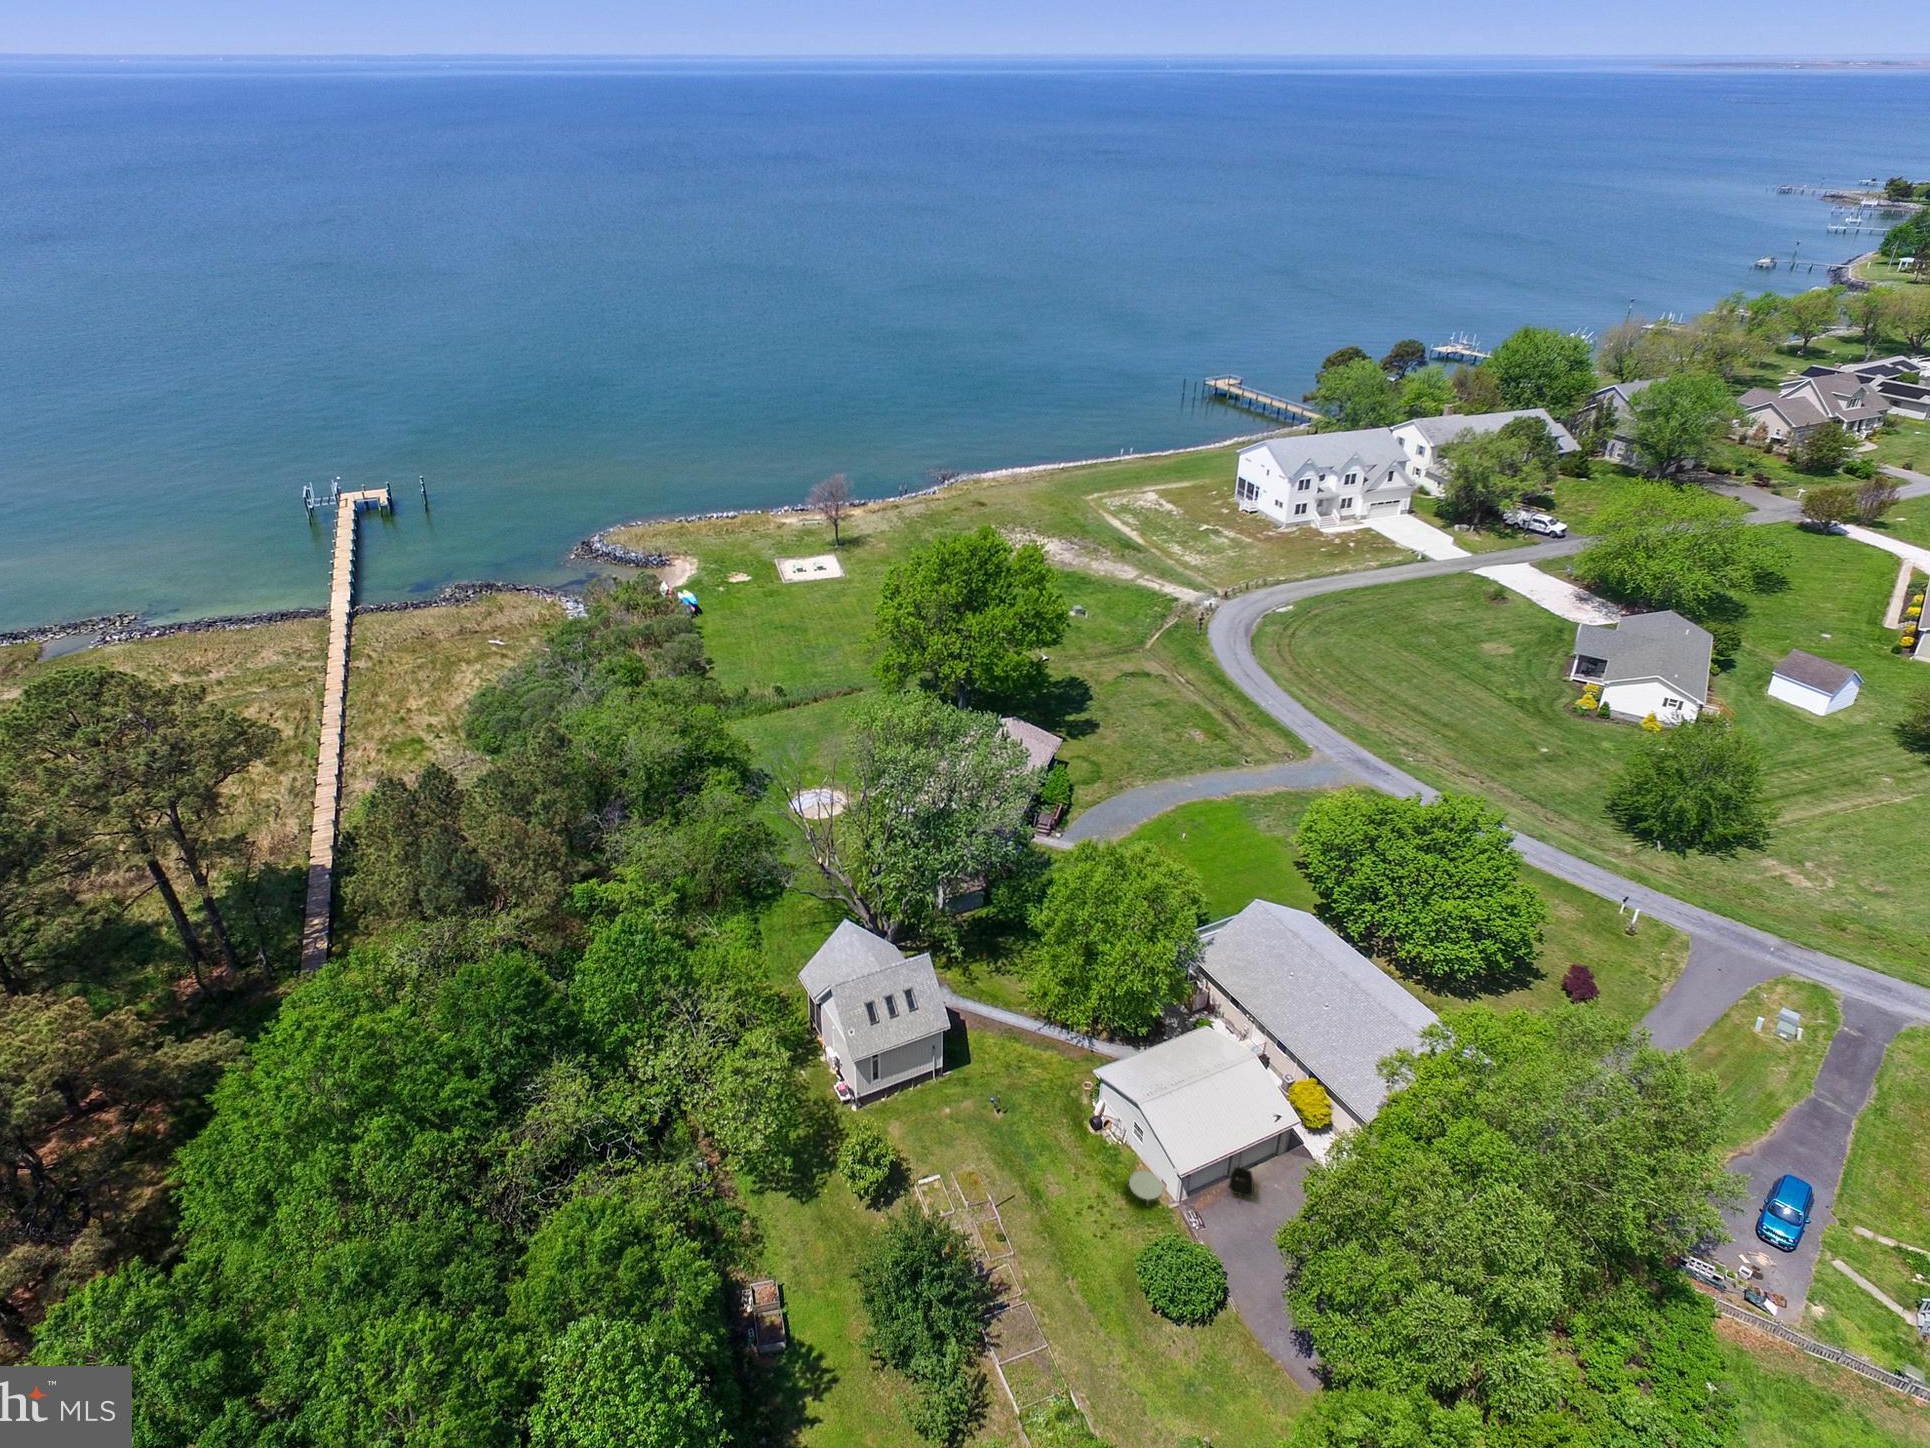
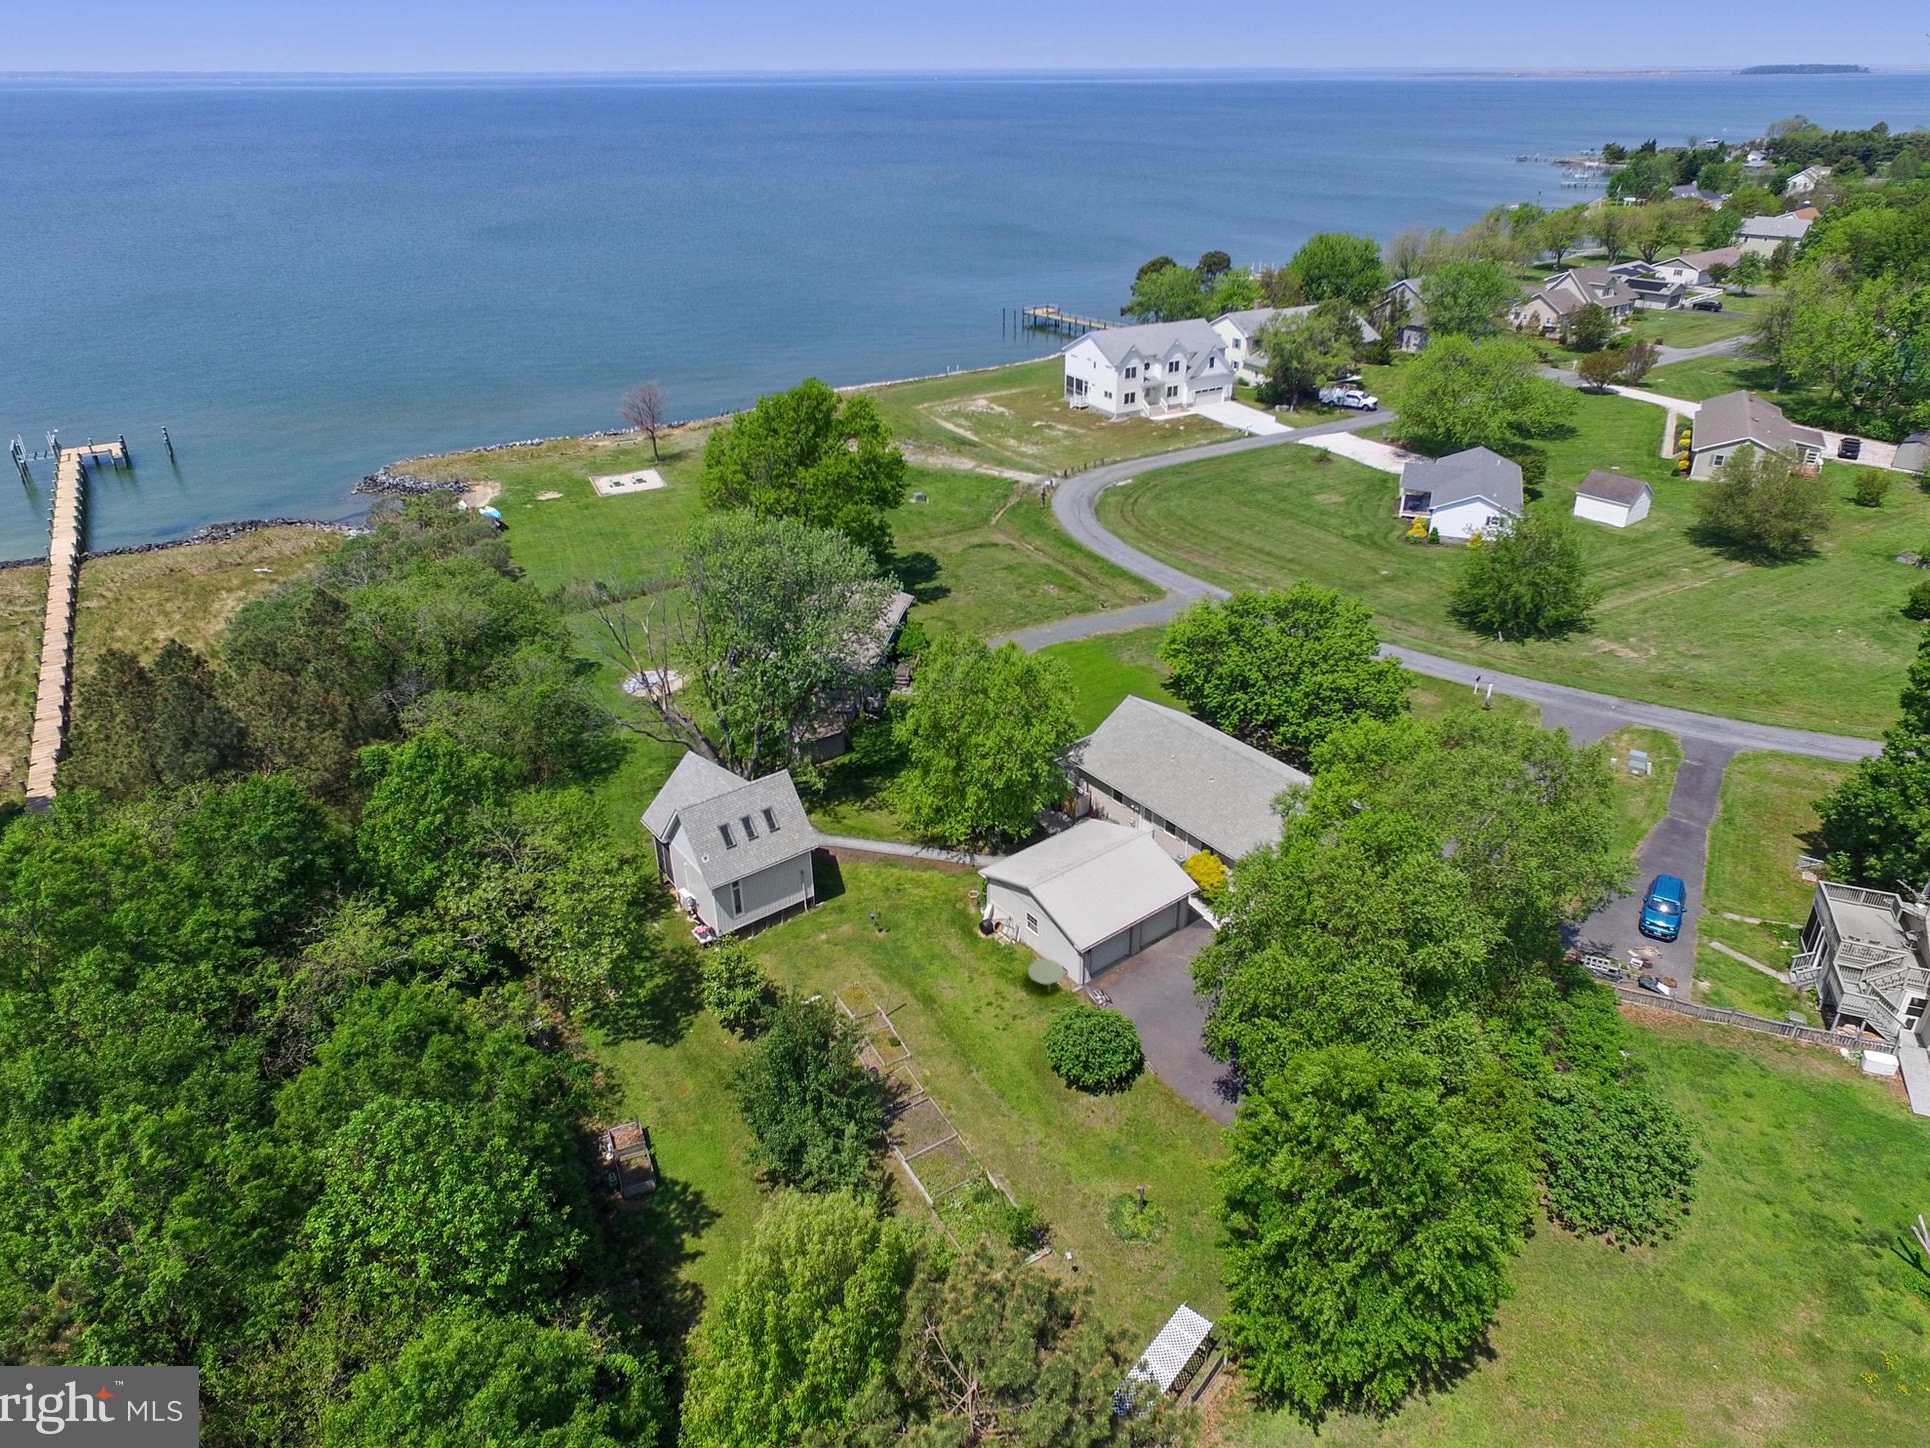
lounge chair: present [1229,1167,1254,1197] -> none [1131,941,1156,976]

